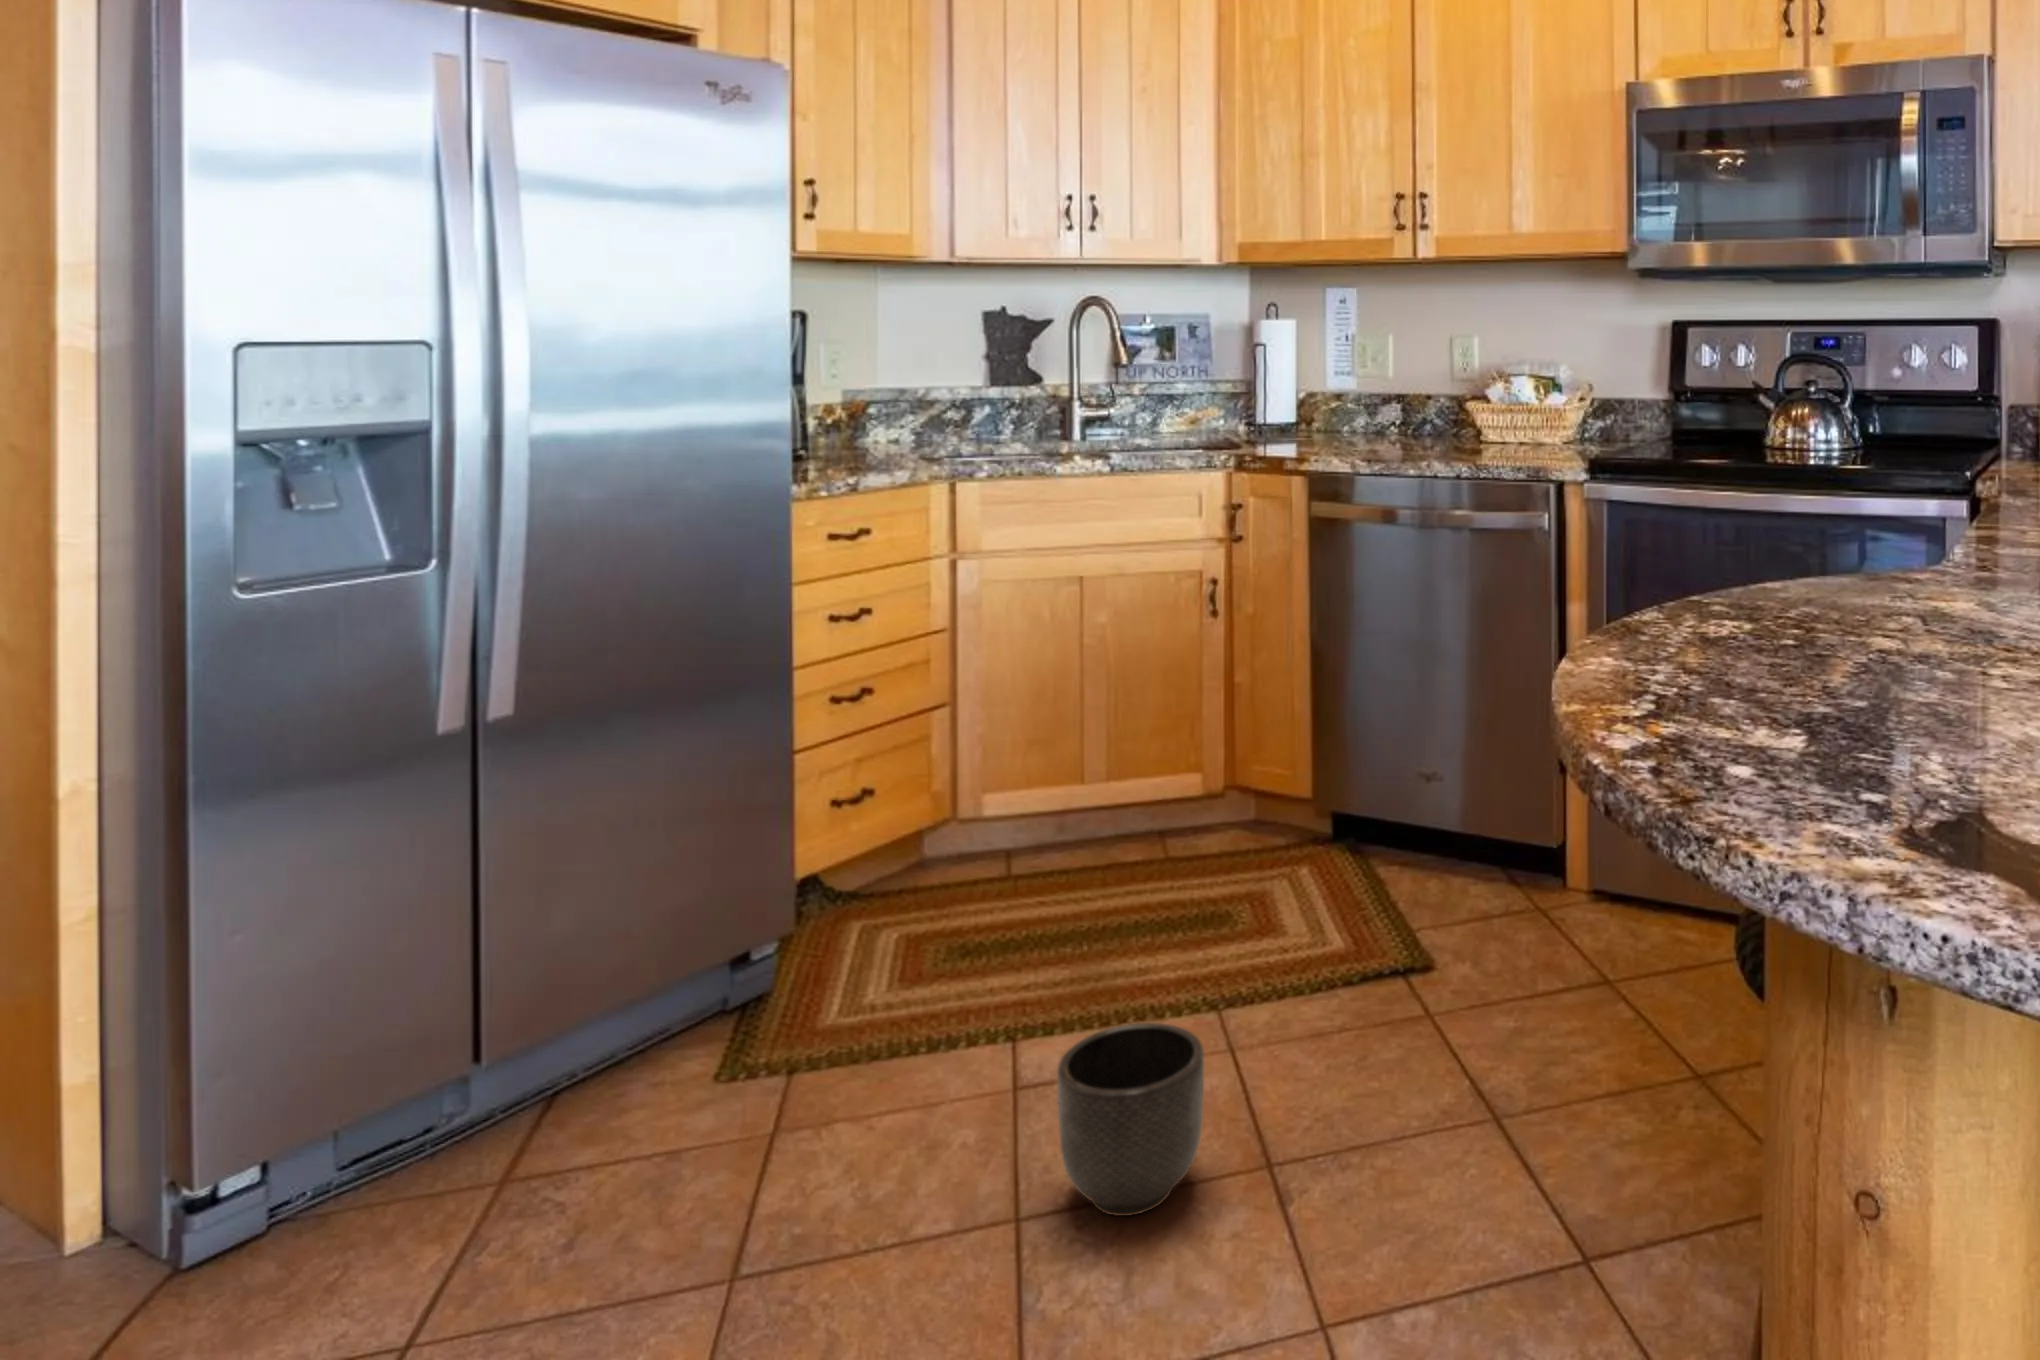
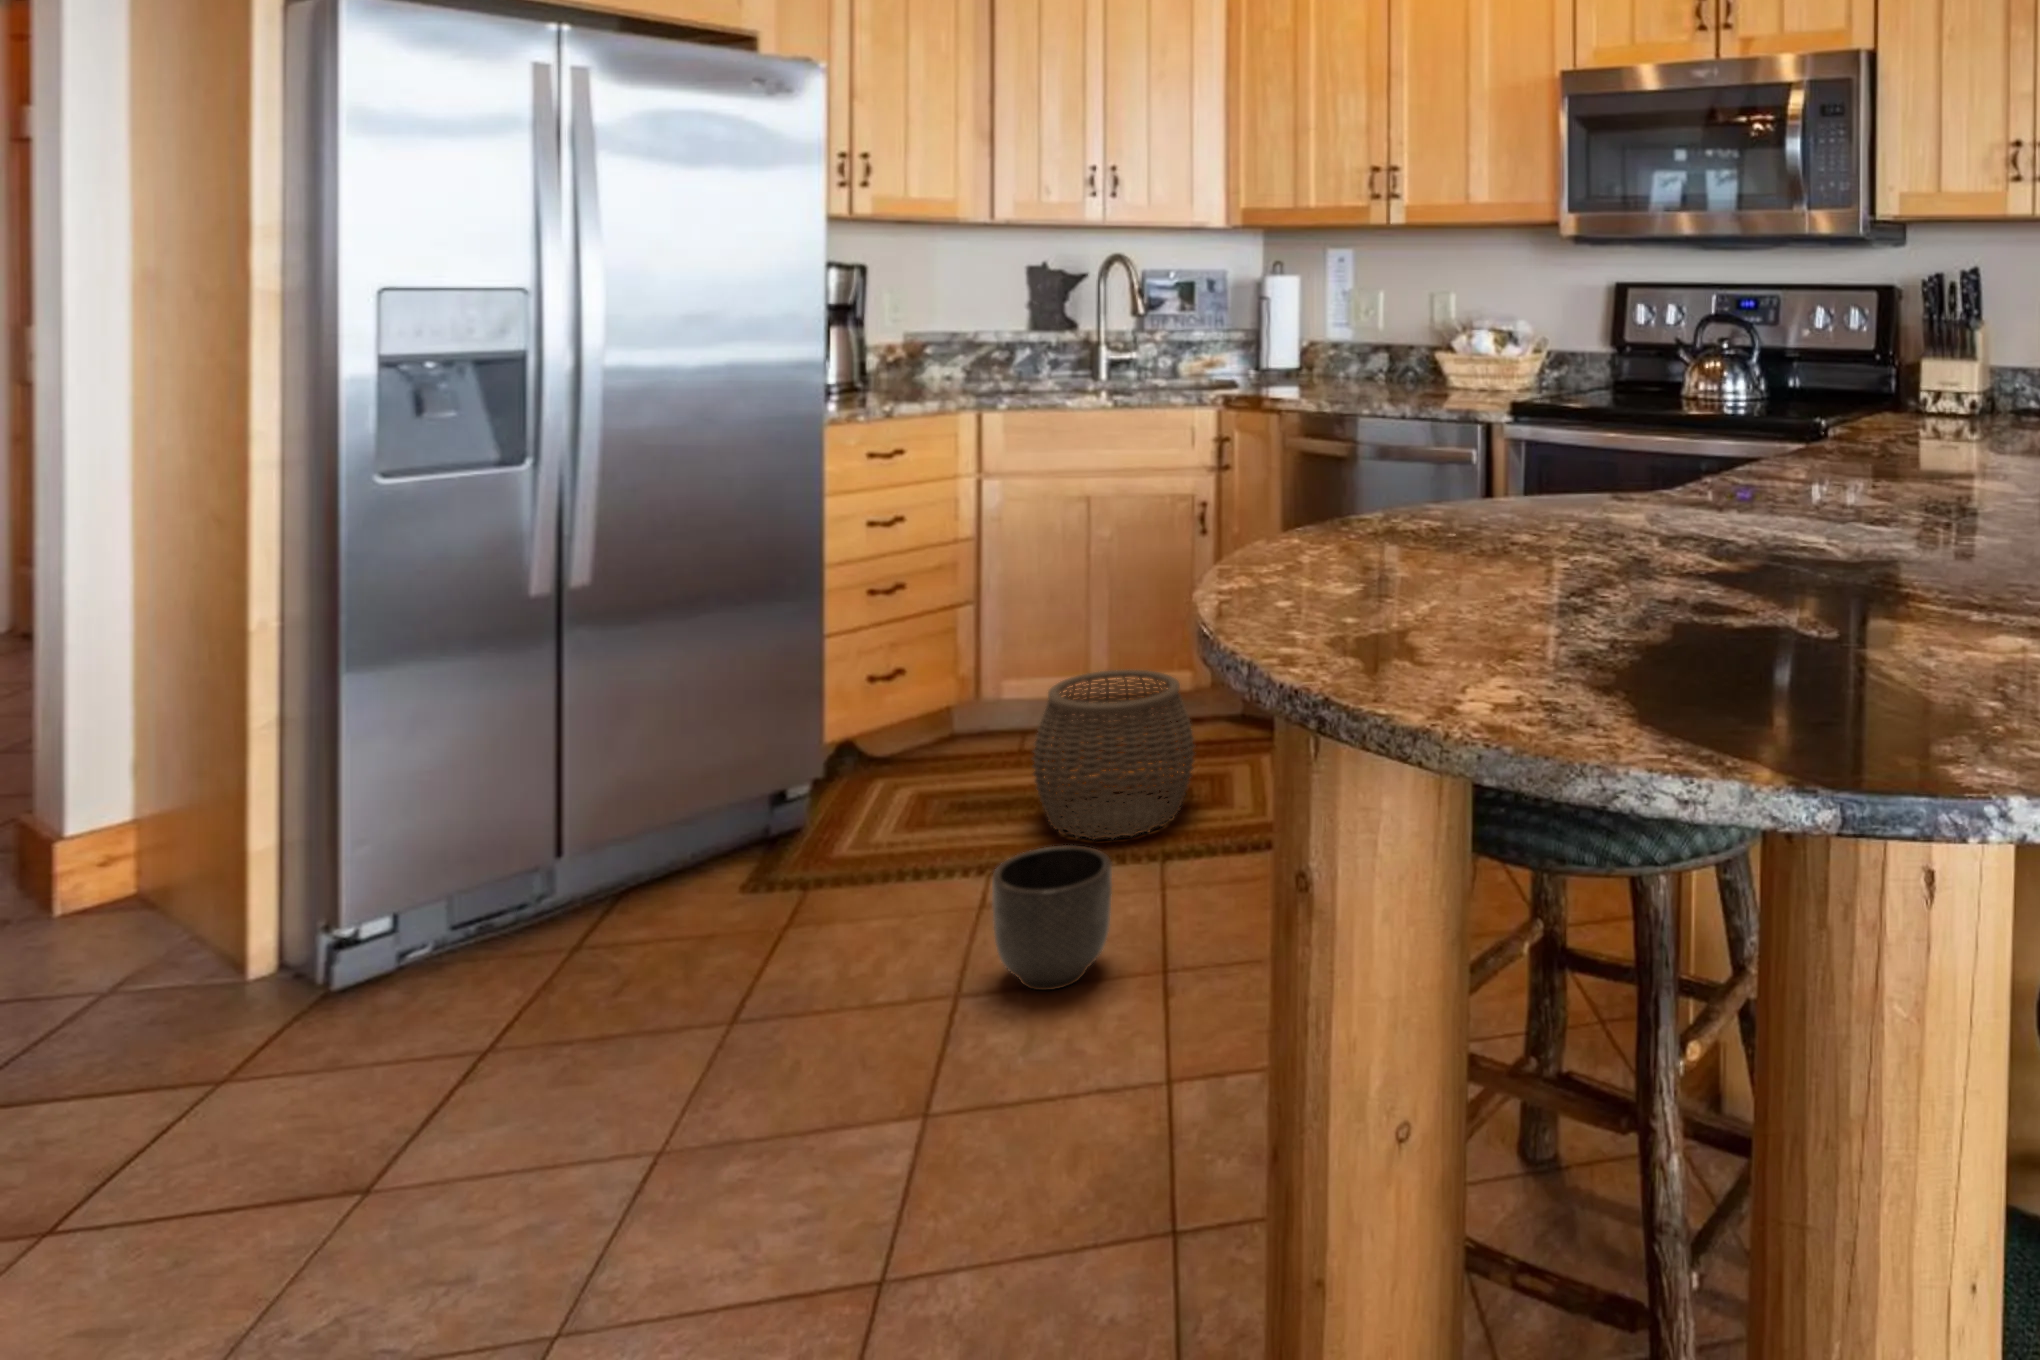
woven basket: none [1047,786,1241,1001] -> present [1033,670,1195,840]

